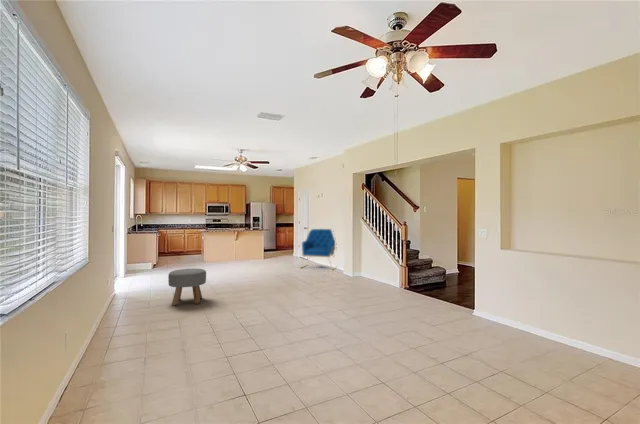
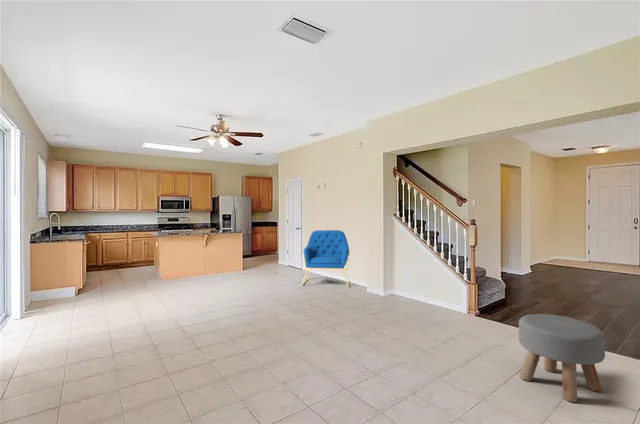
ottoman: present [168,268,206,305] -> present [519,314,605,402]

